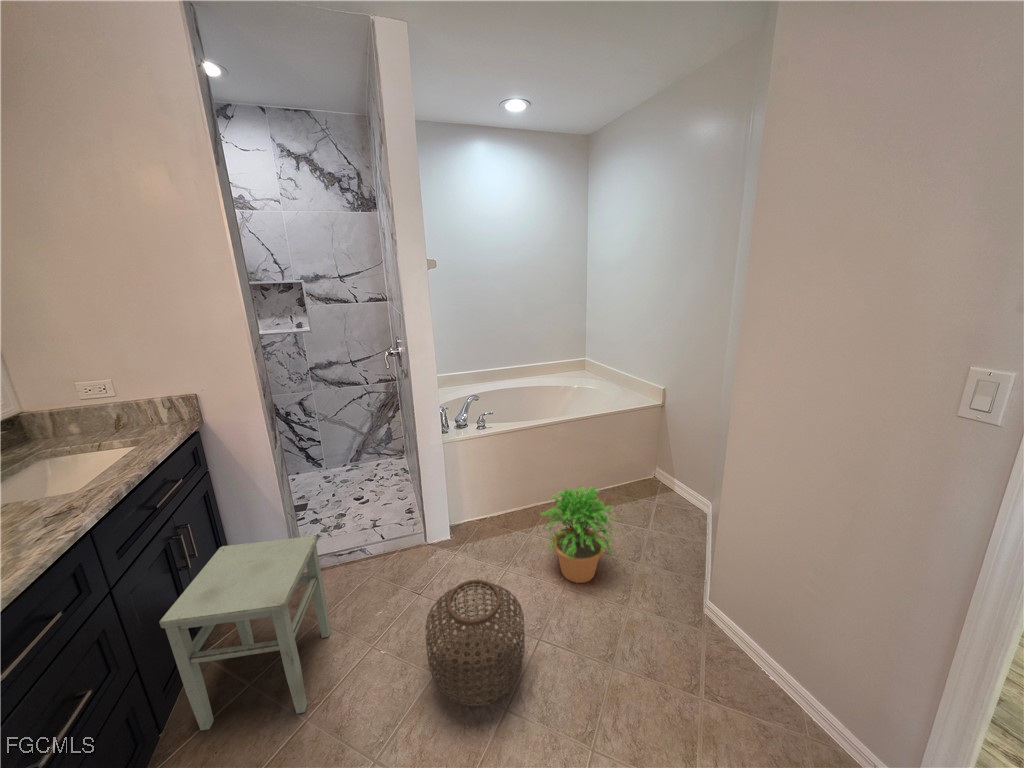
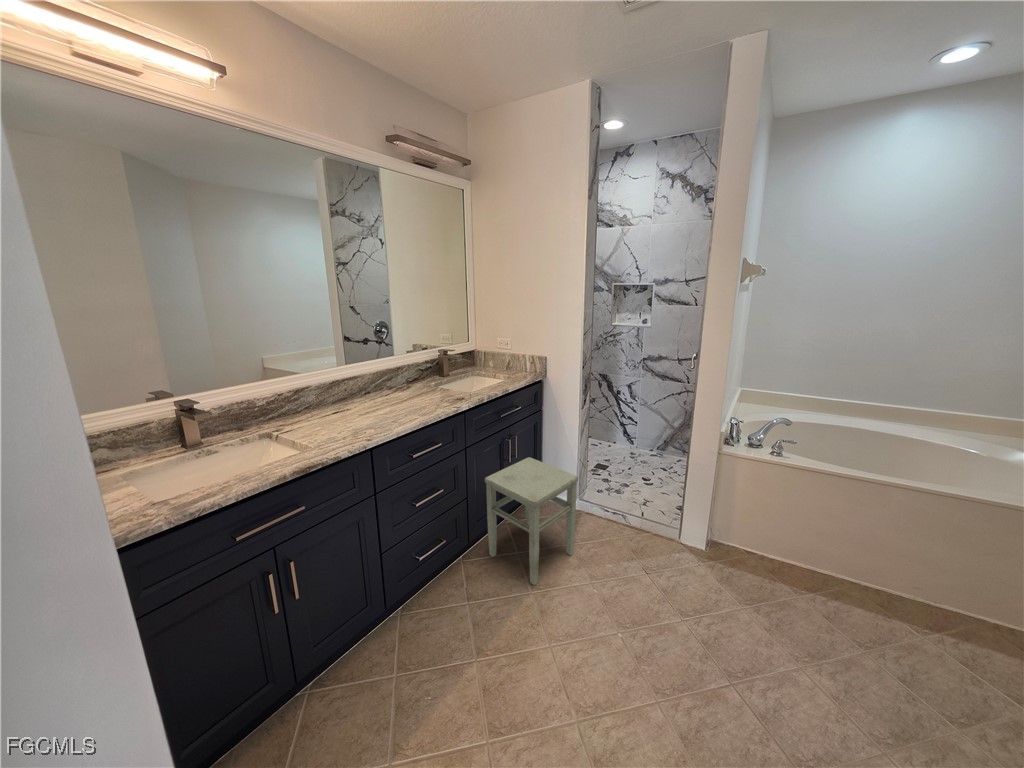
potted plant: present [542,487,615,583] -> none [797,558,935,695]
woven basket: present [425,579,525,706] -> none [610,568,710,688]

